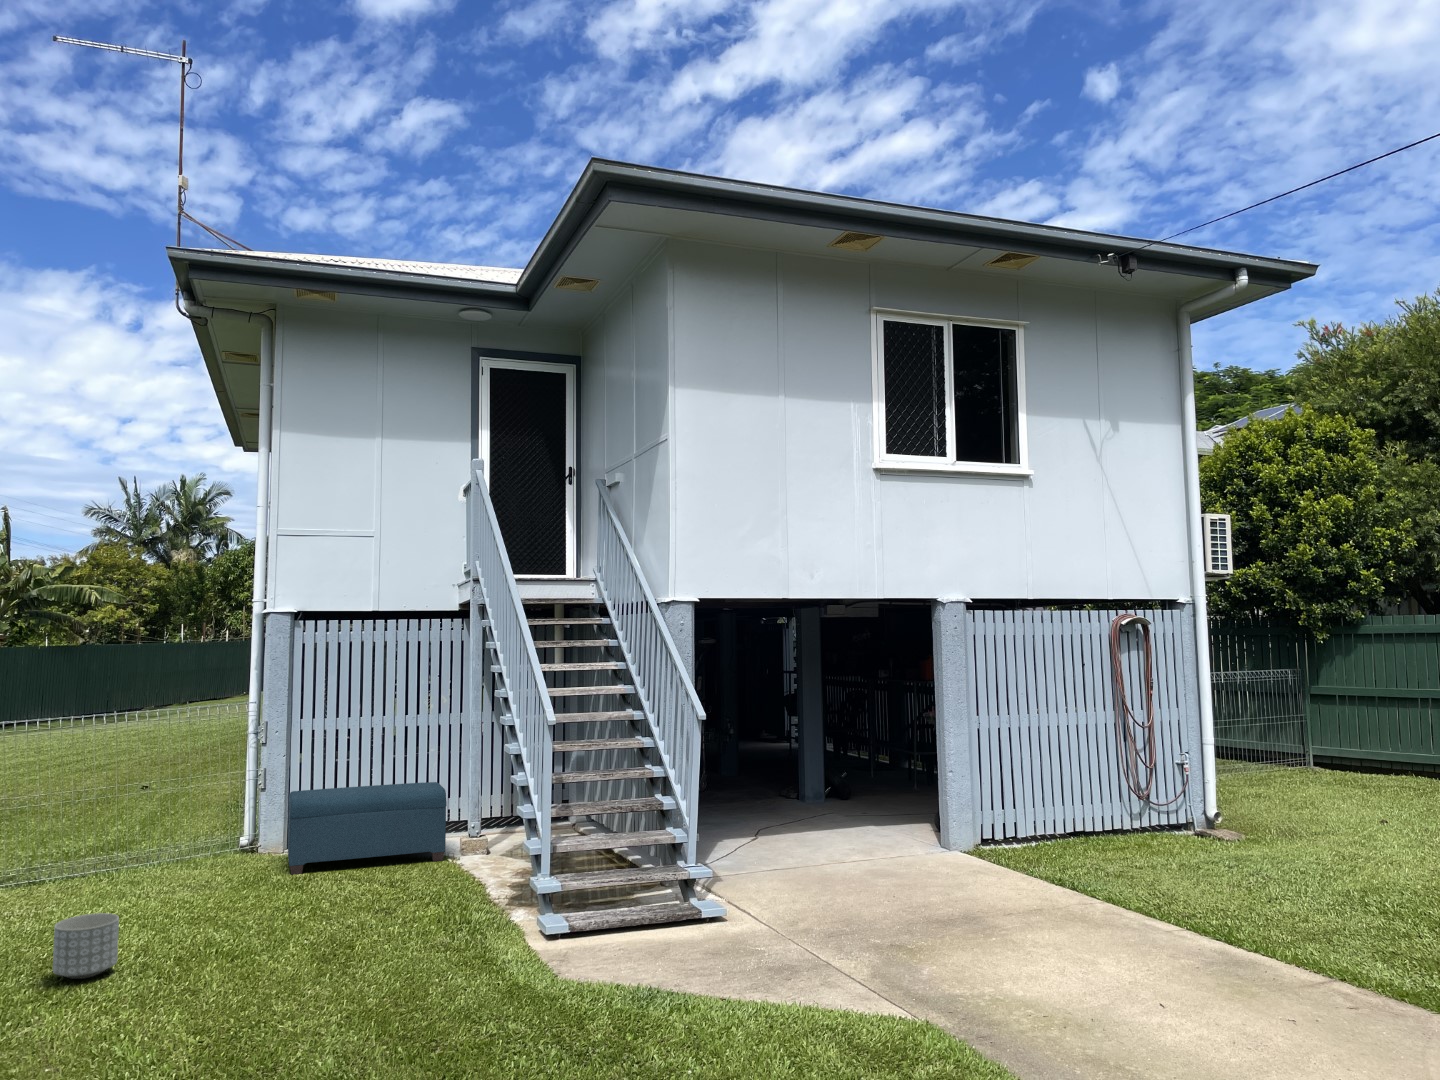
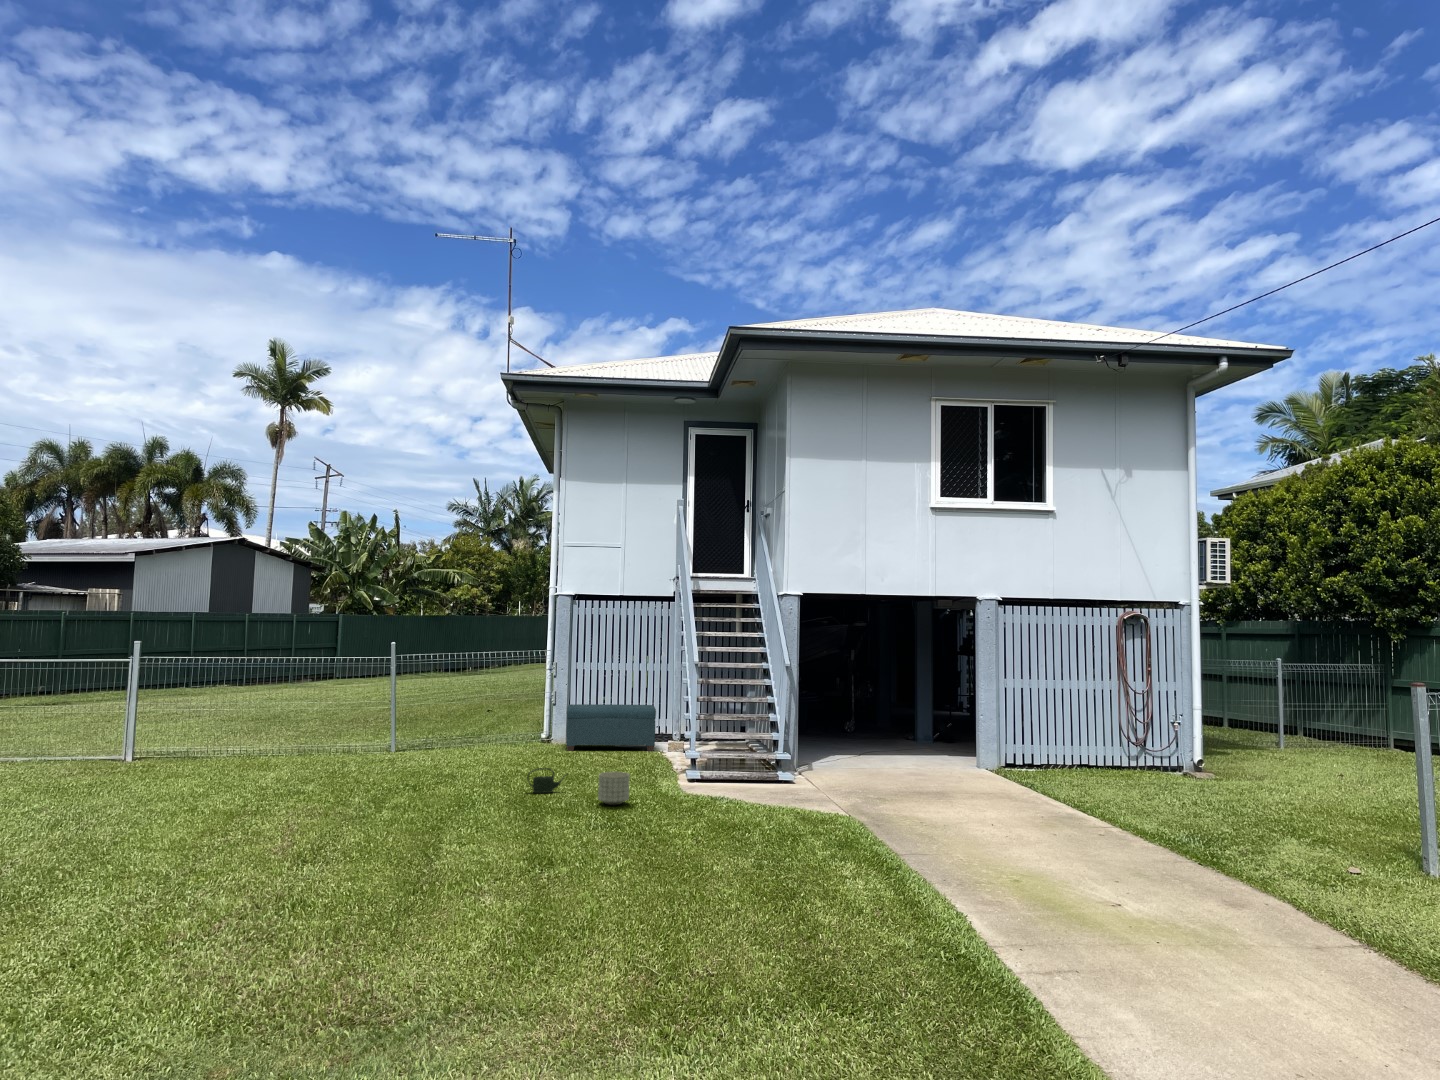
planter: present [53,913,119,979] -> present [598,772,630,805]
watering can: none [225,951,315,1008] -> present [527,768,566,793]

